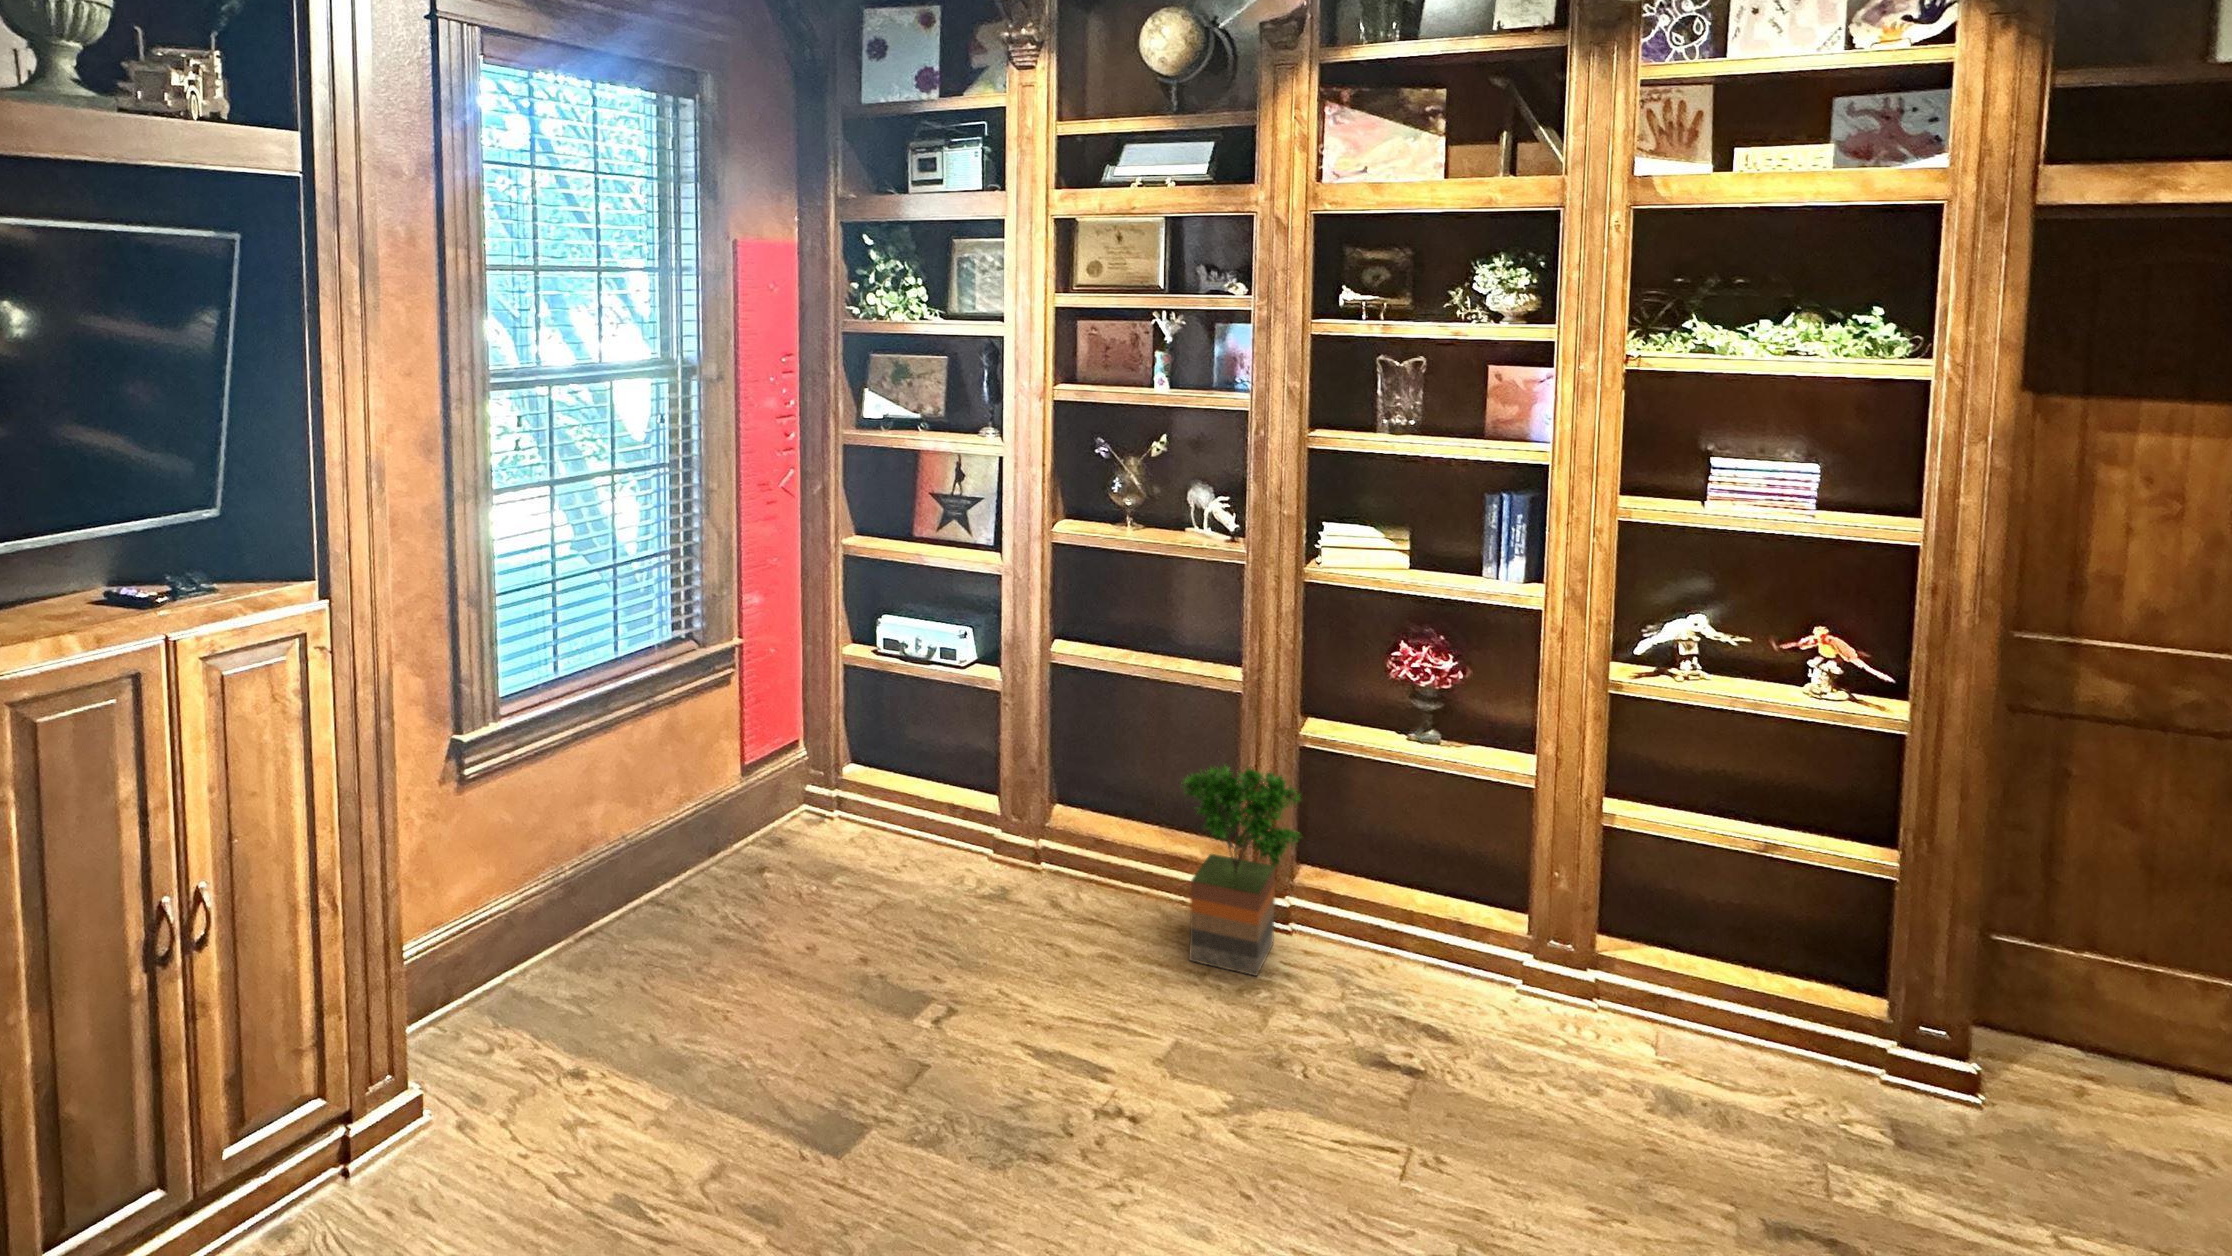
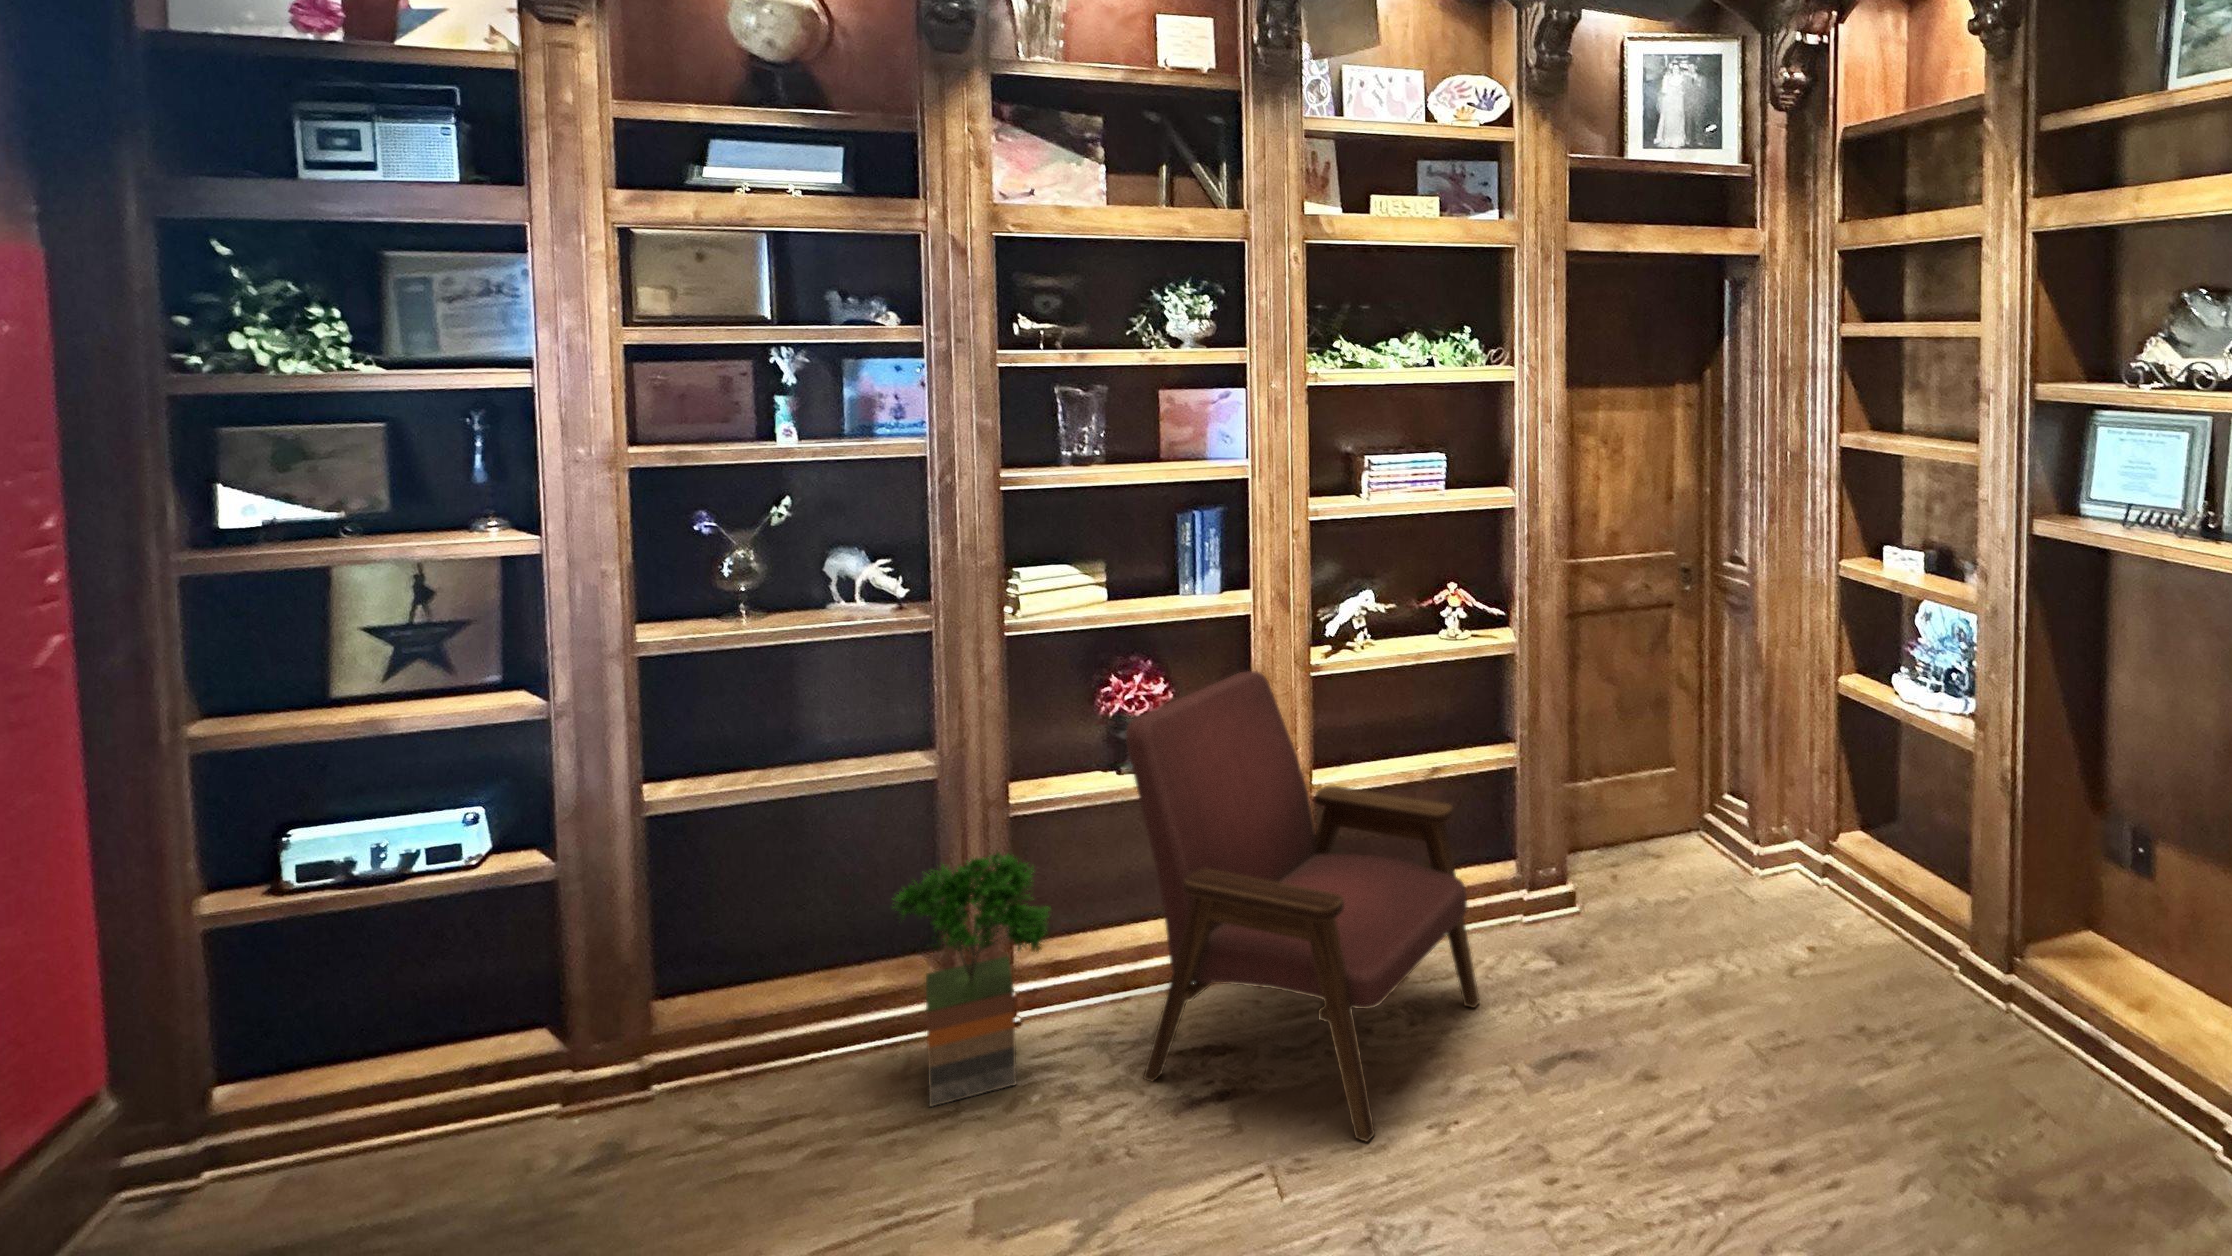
armchair: none [1355,669,1748,1184] -> present [1125,671,1479,1142]

